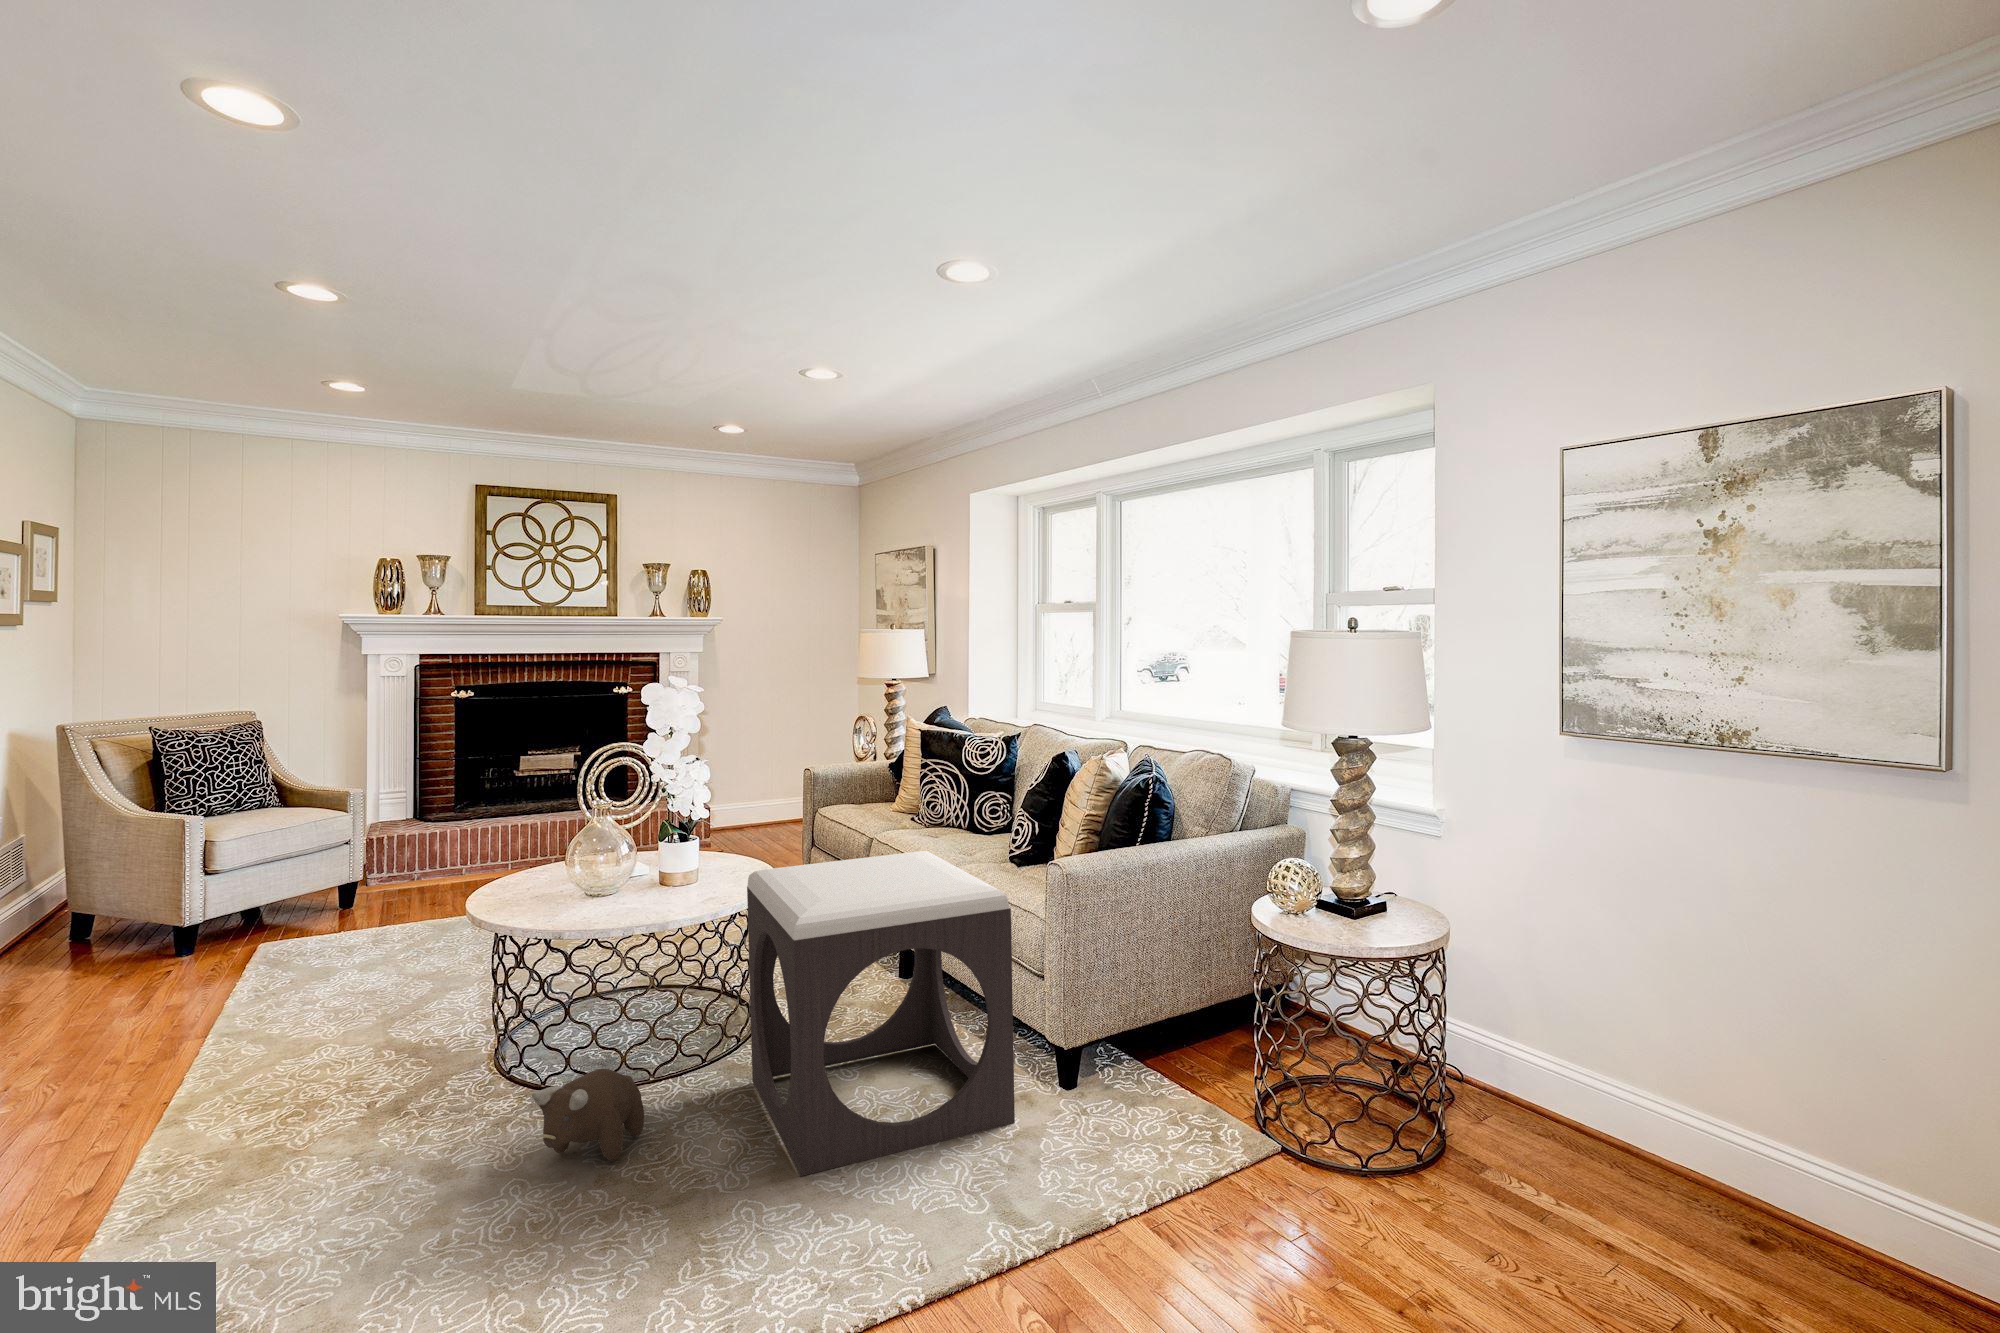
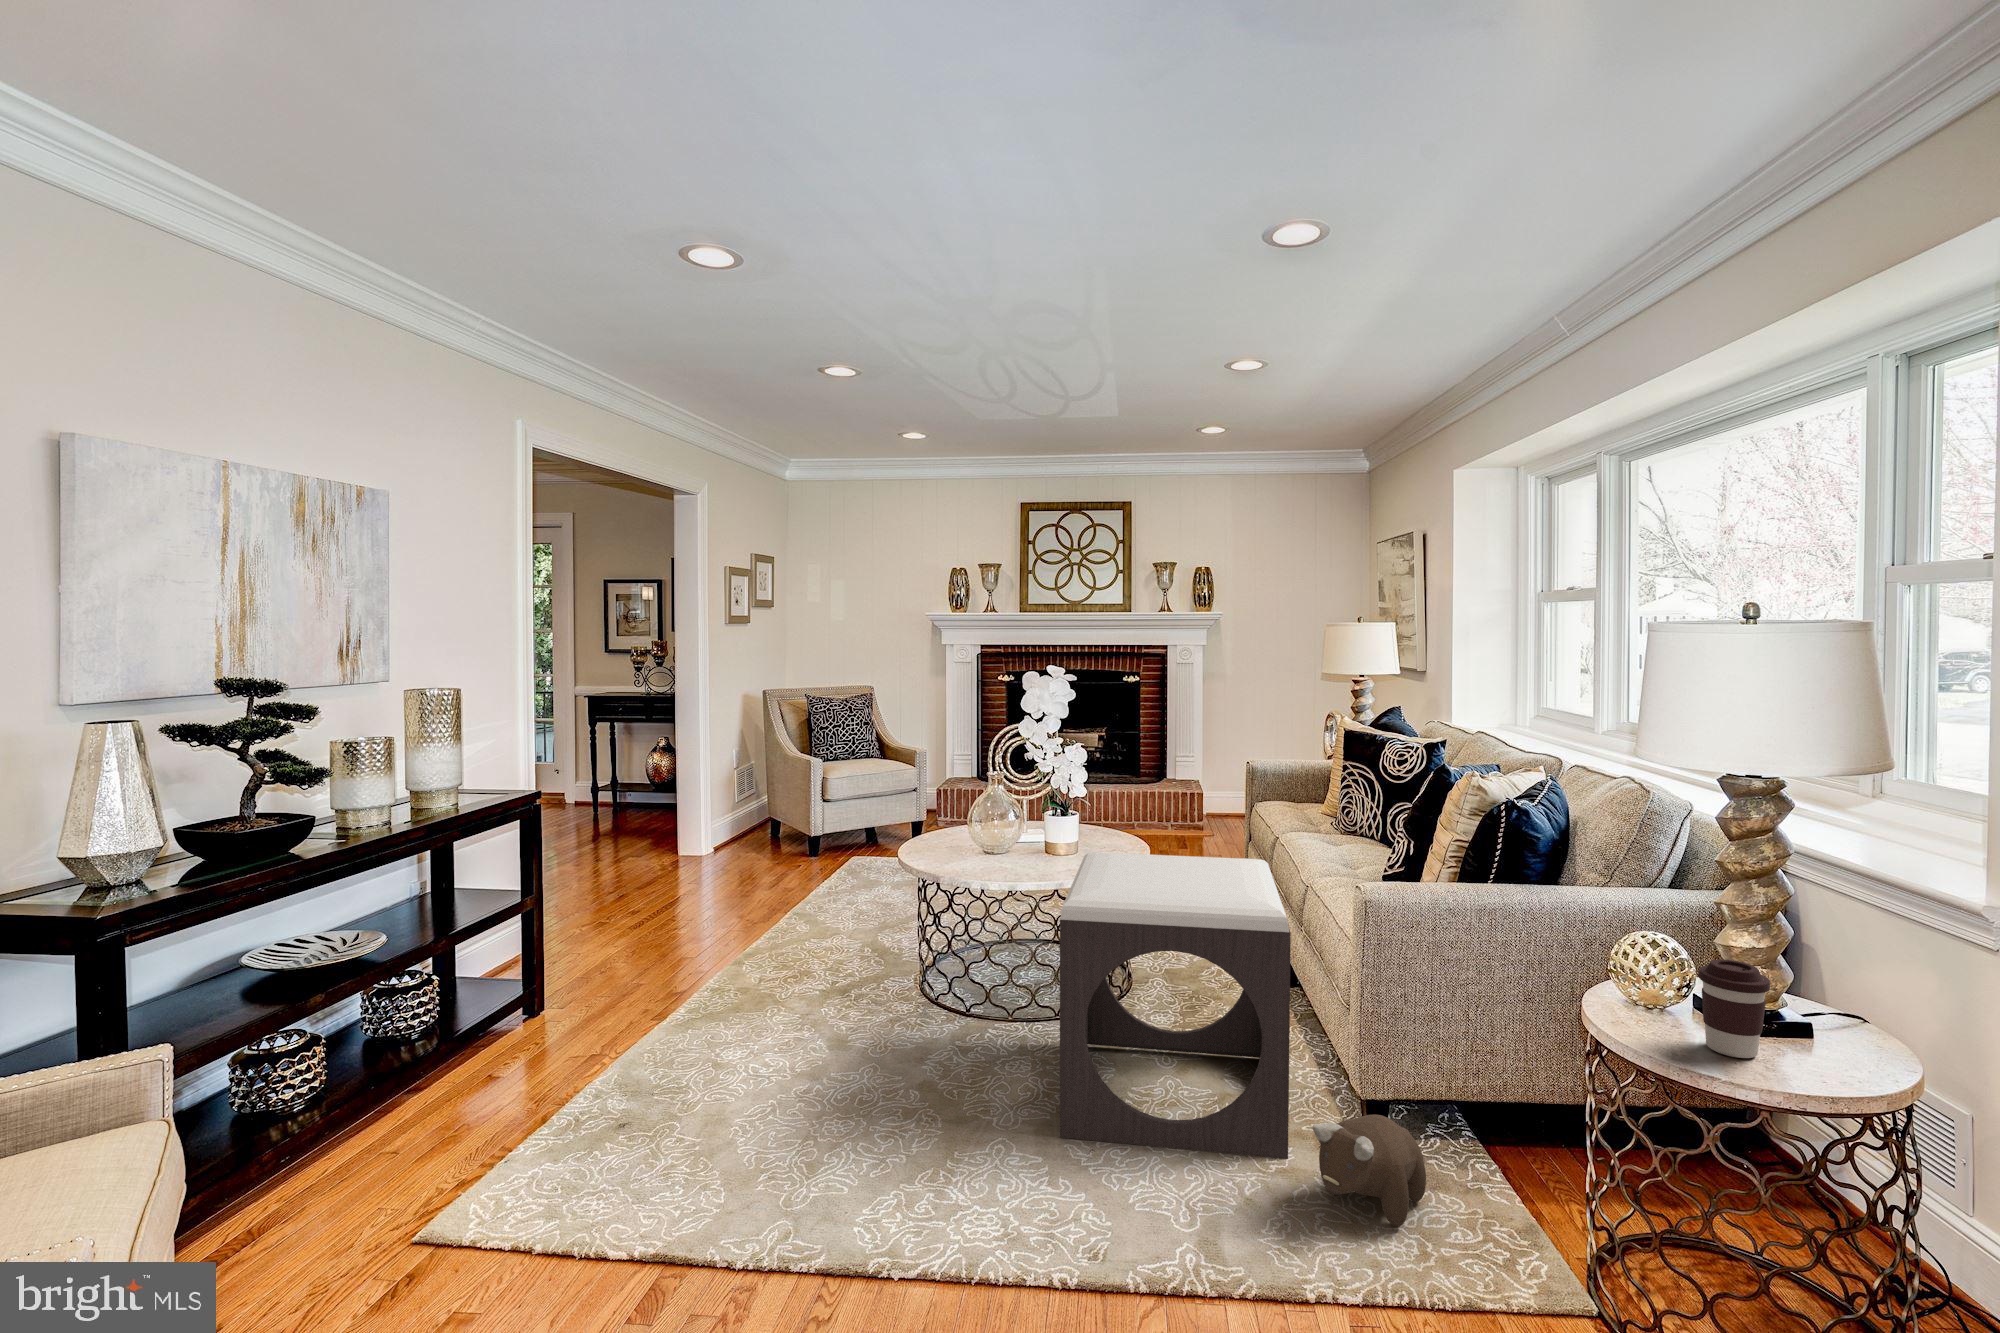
coffee cup: none [1339,860,1384,930] -> present [1699,959,1770,1058]
plush toy: present [532,1069,644,1161] -> present [1313,1115,1426,1227]

